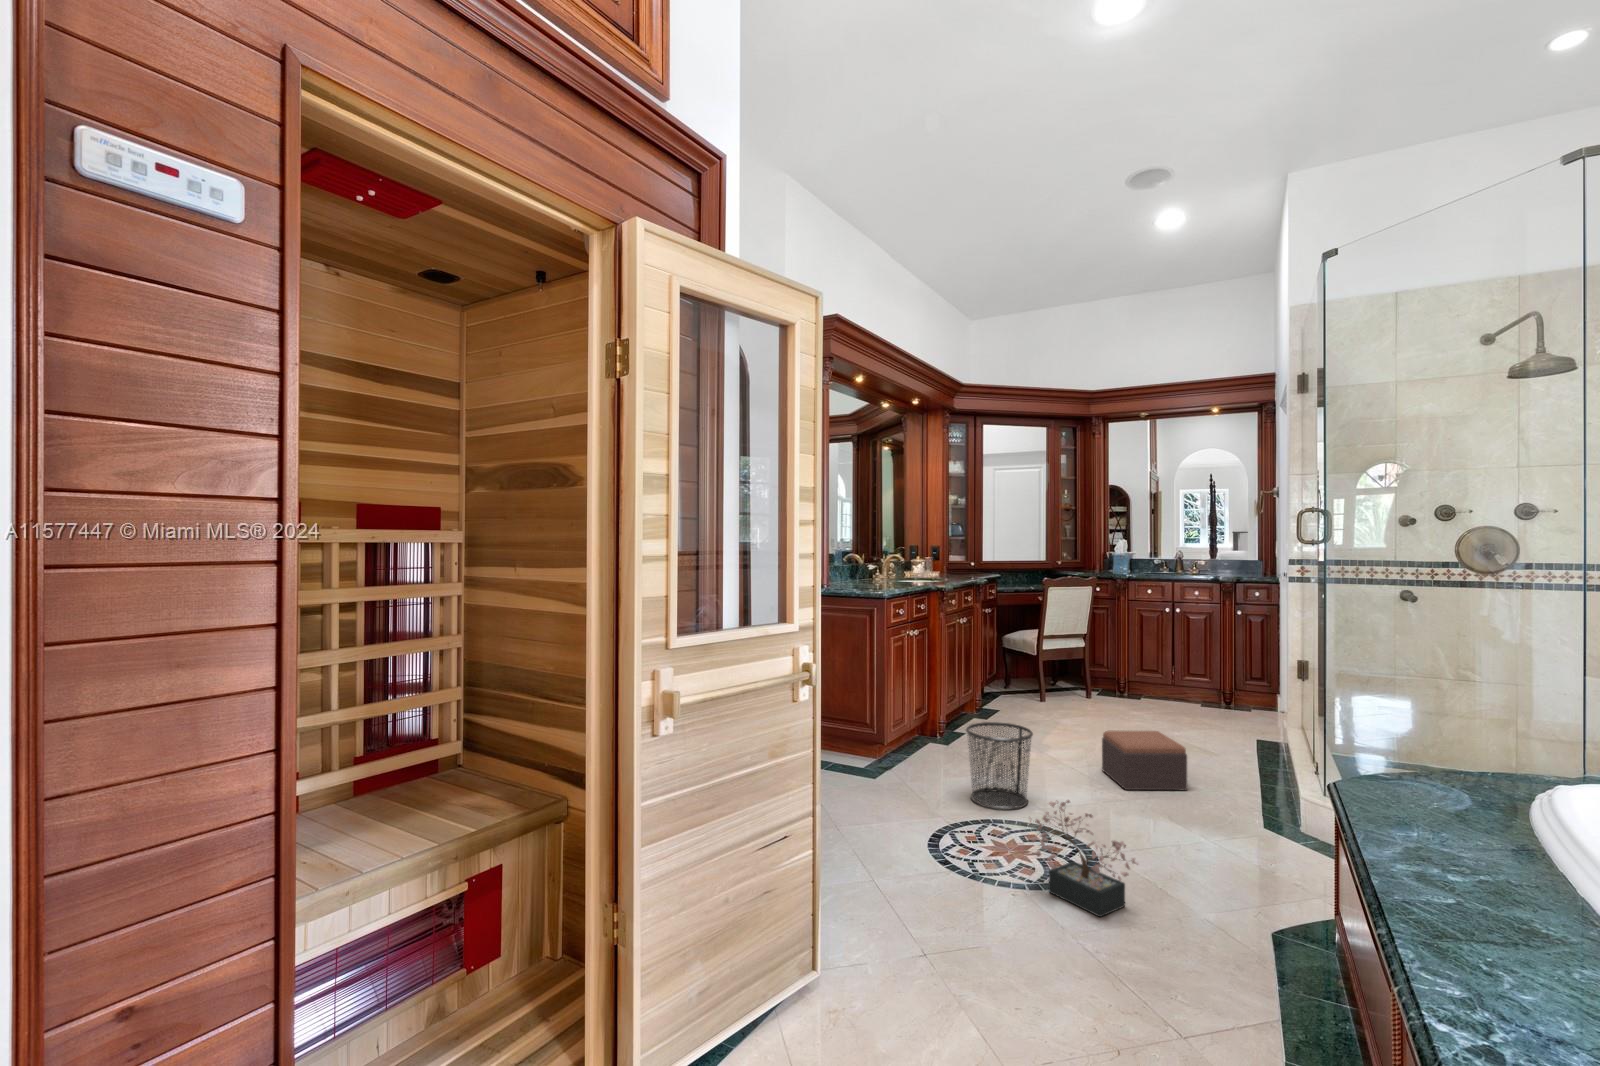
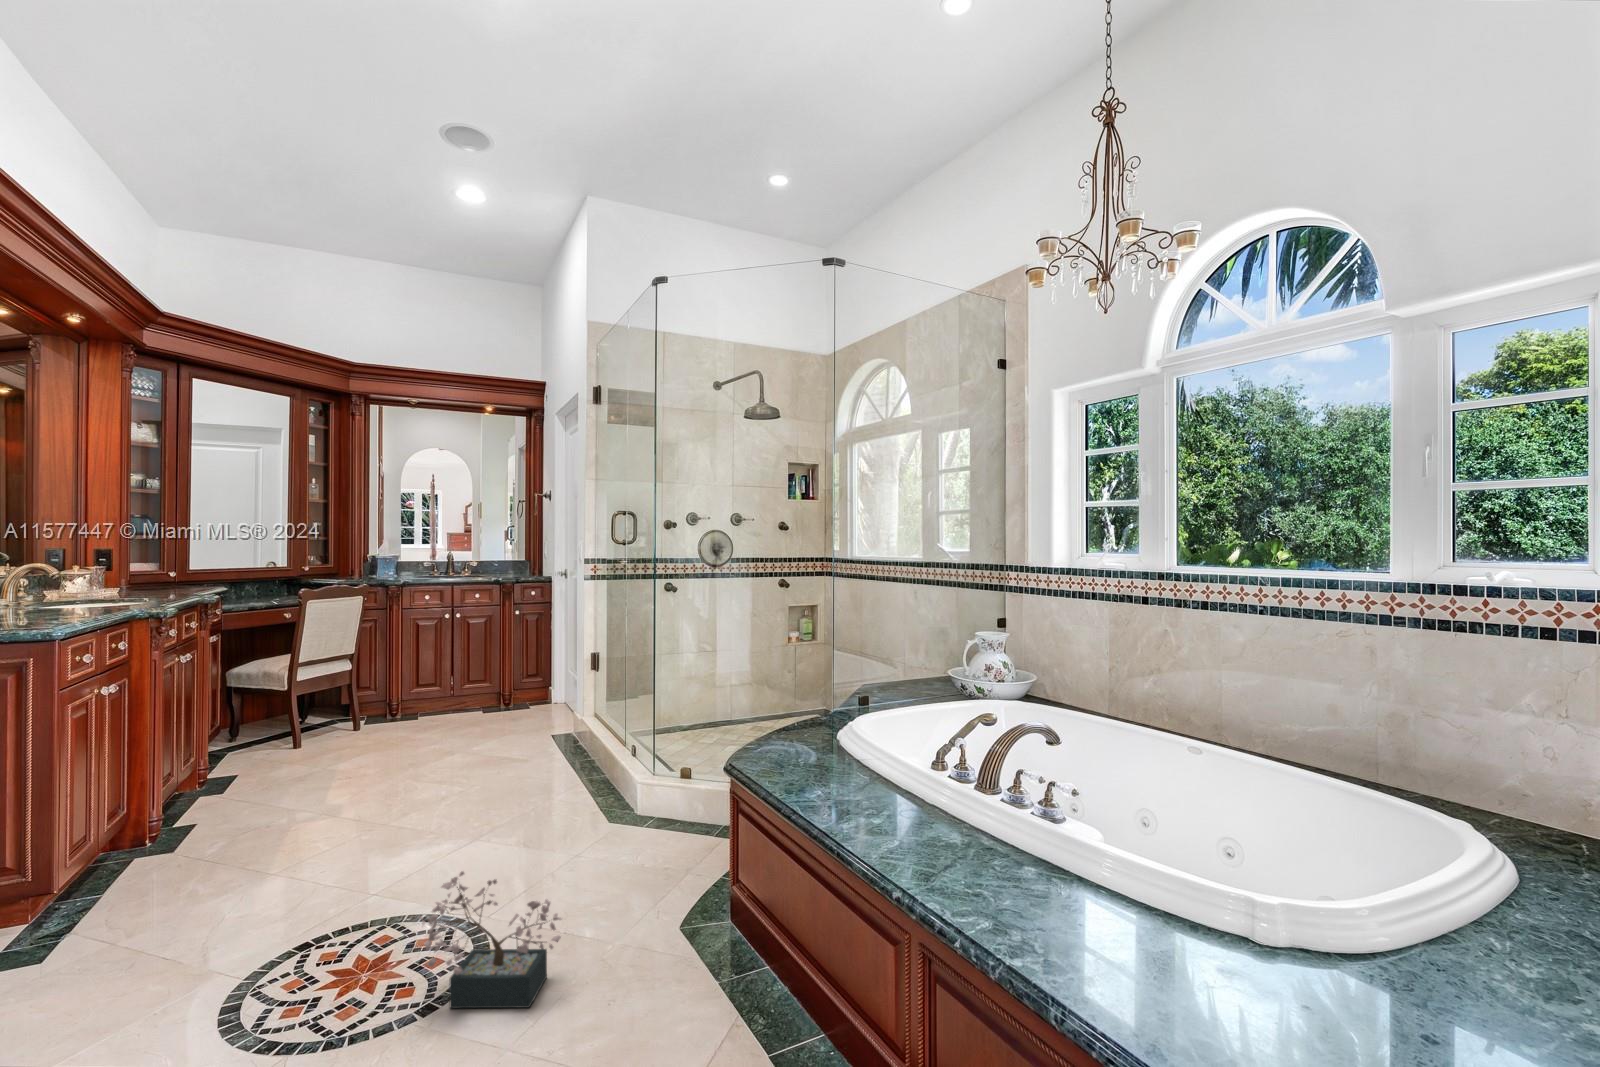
waste bin: present [966,722,1033,810] -> none [247,790,358,924]
footstool: present [1102,730,1187,790] -> none [422,752,524,831]

